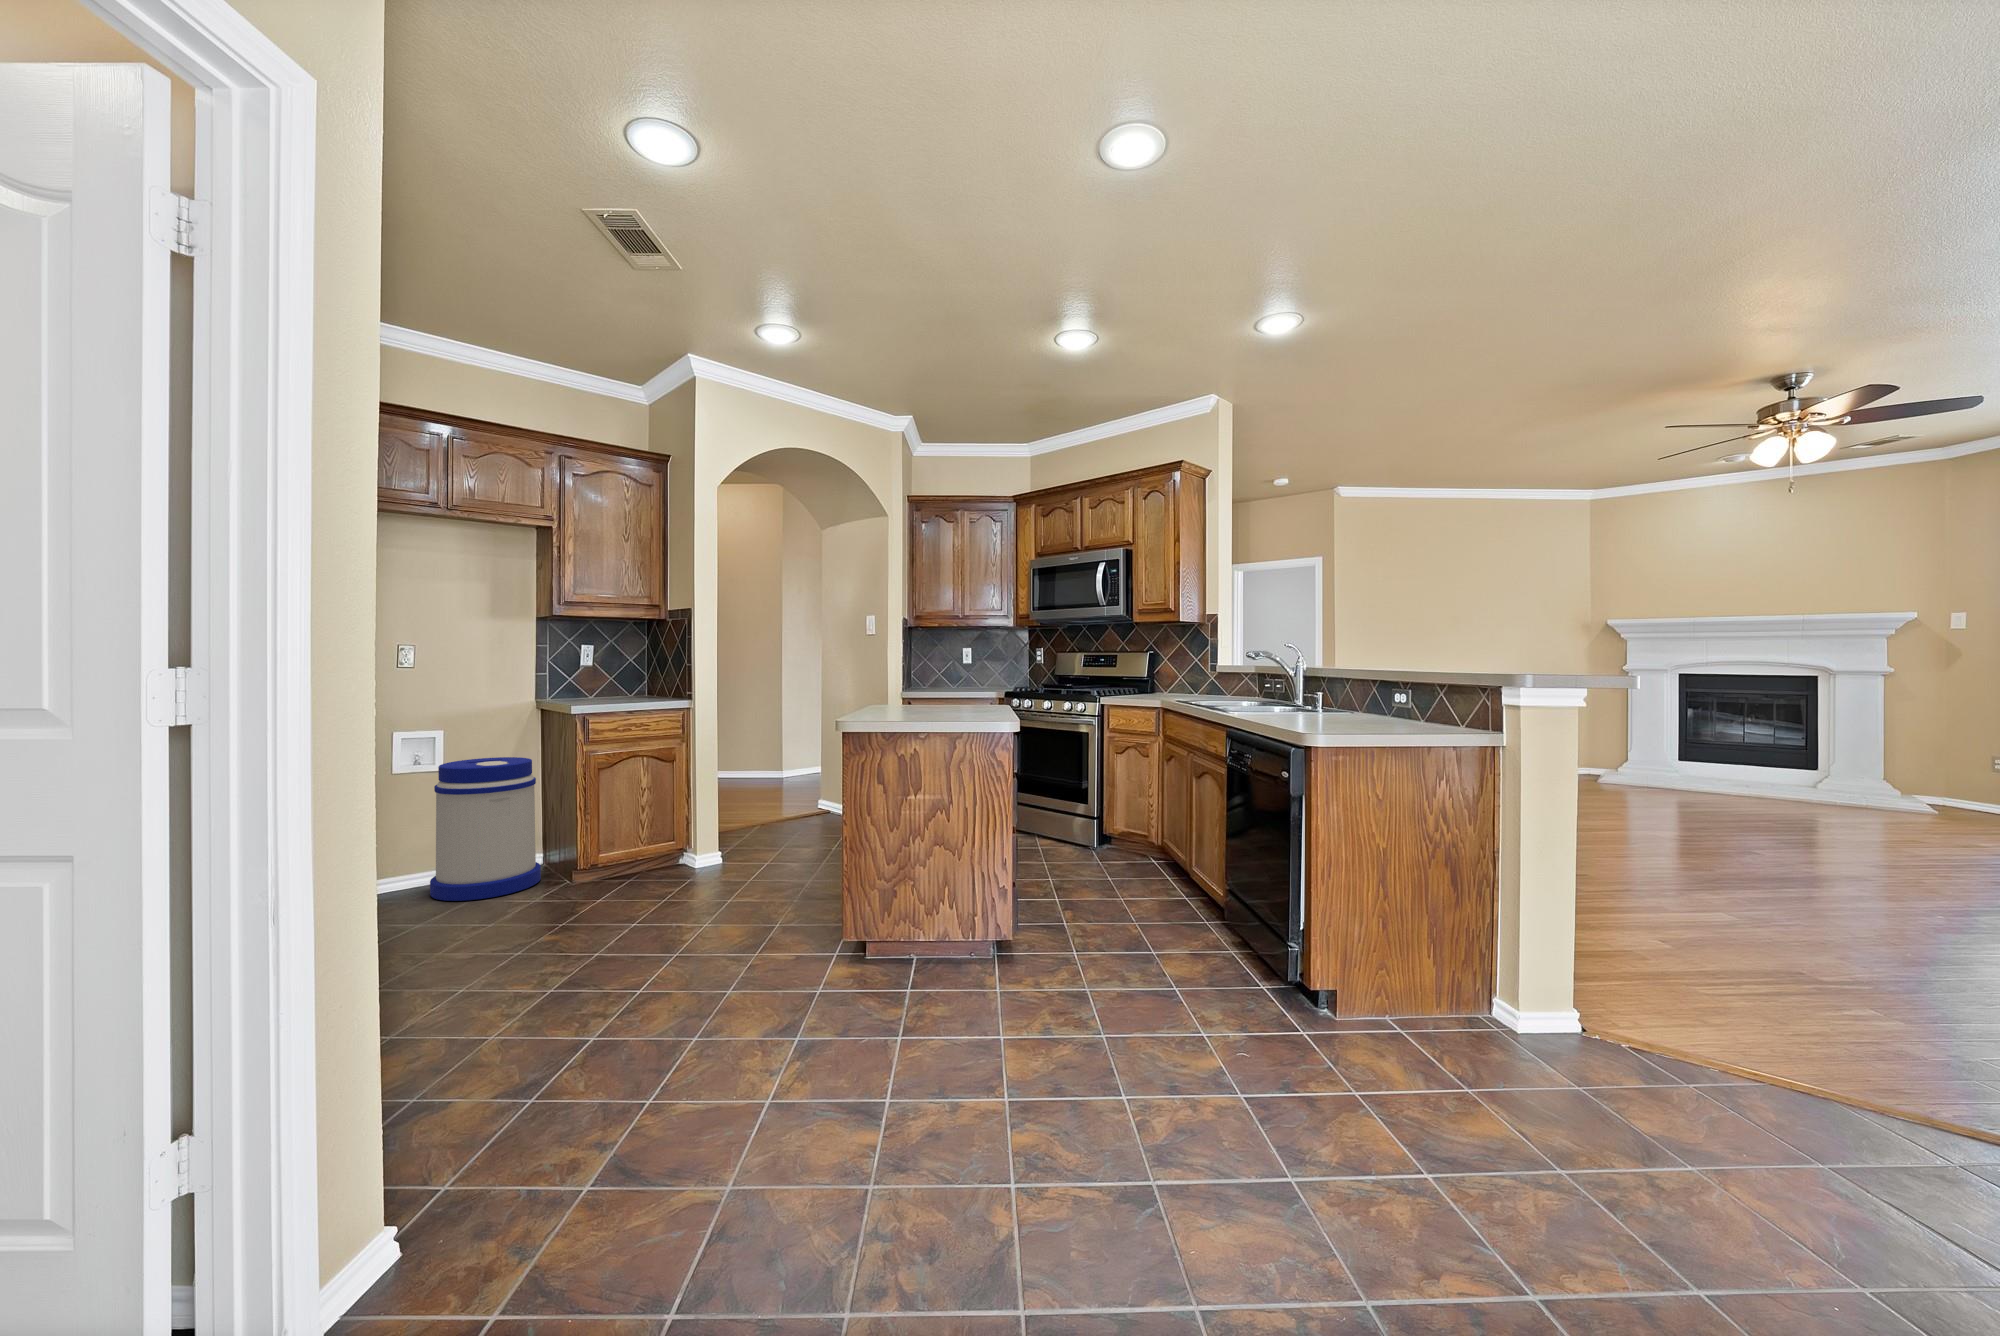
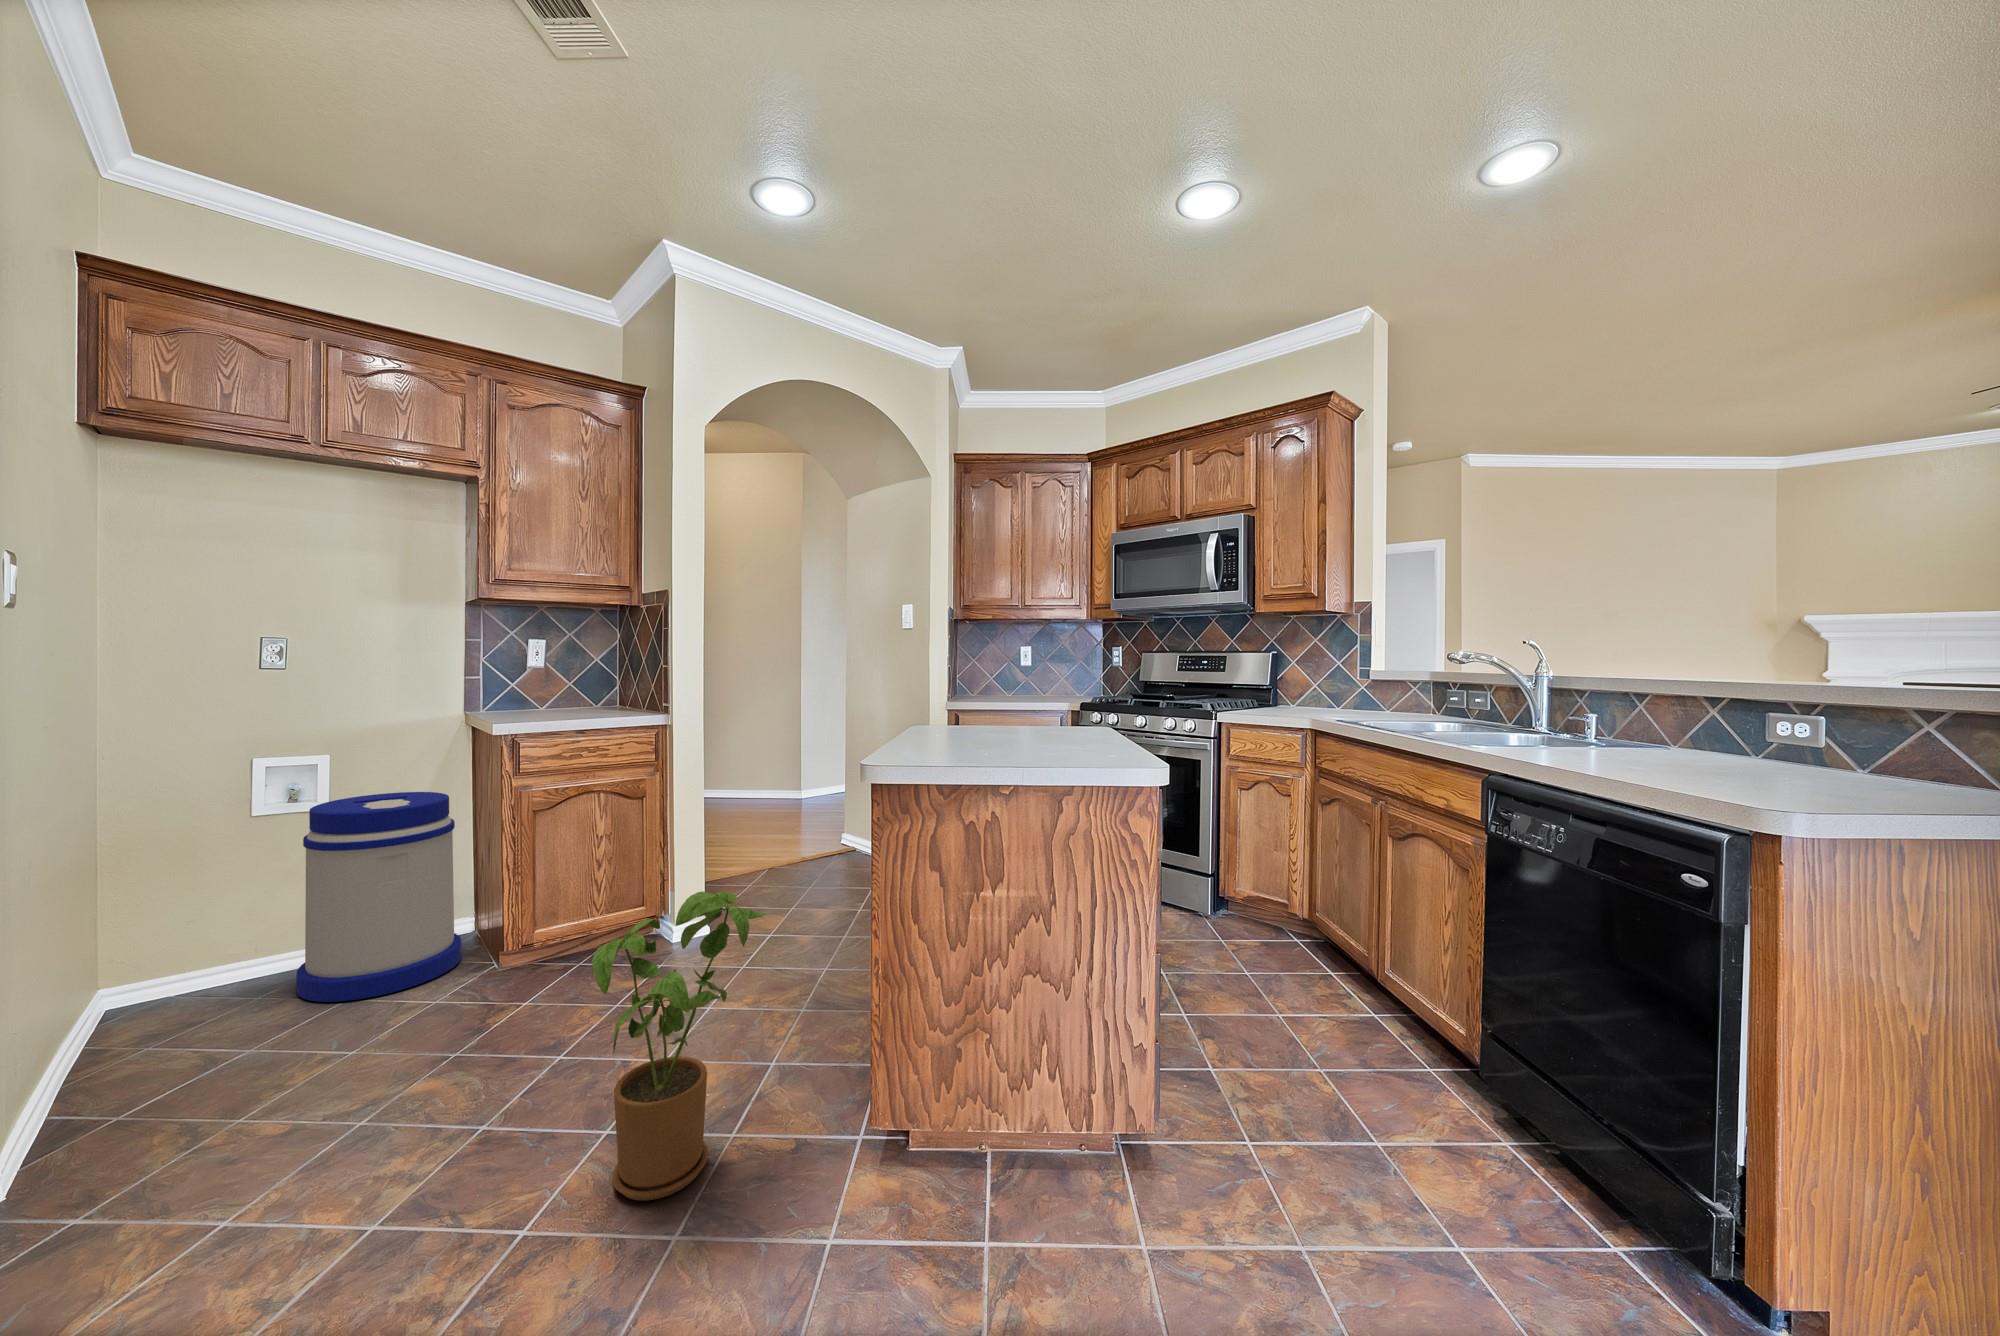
house plant: none [671,797,775,977] -> present [592,891,766,1201]

